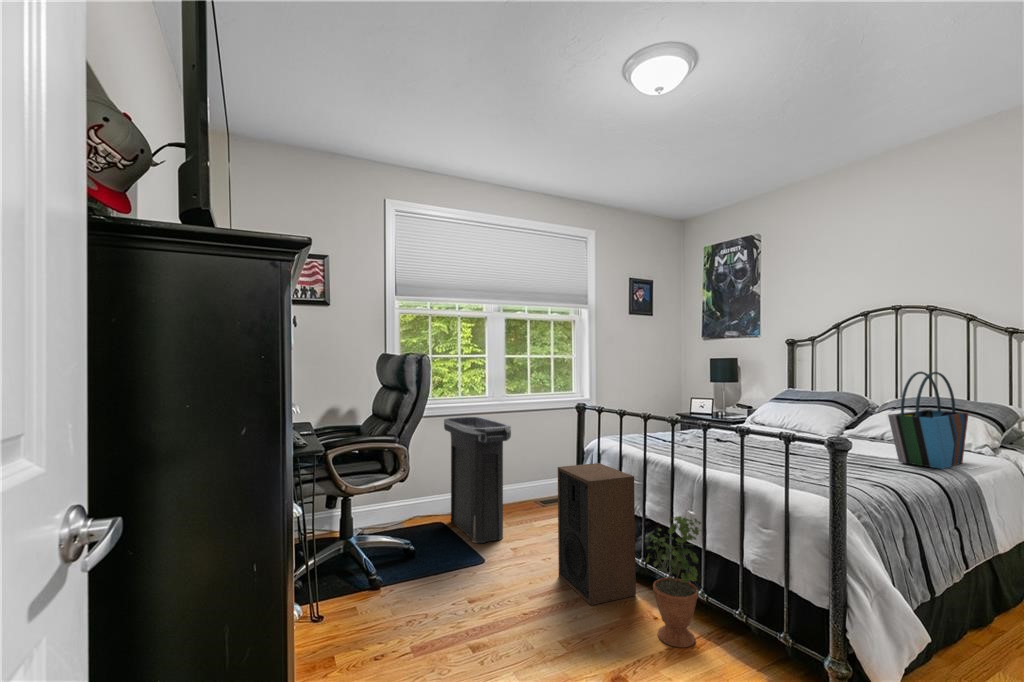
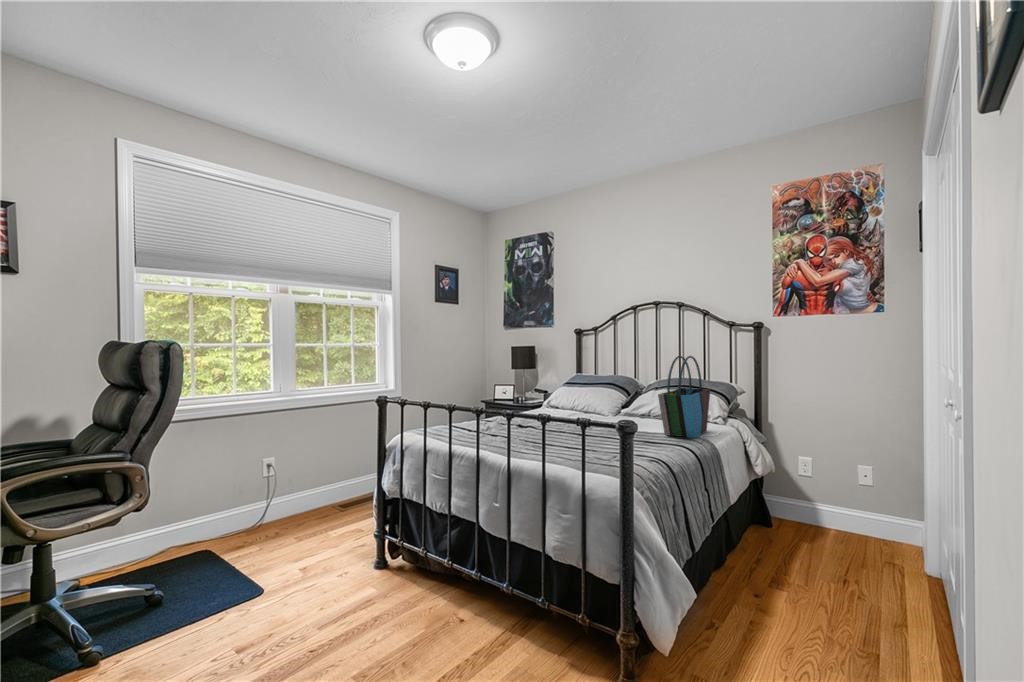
trash can: present [444,417,511,543] -> none [213,417,300,568]
speaker: present [558,463,636,605] -> none [354,460,440,621]
potted plant: present [645,516,701,647] -> none [448,503,506,650]

